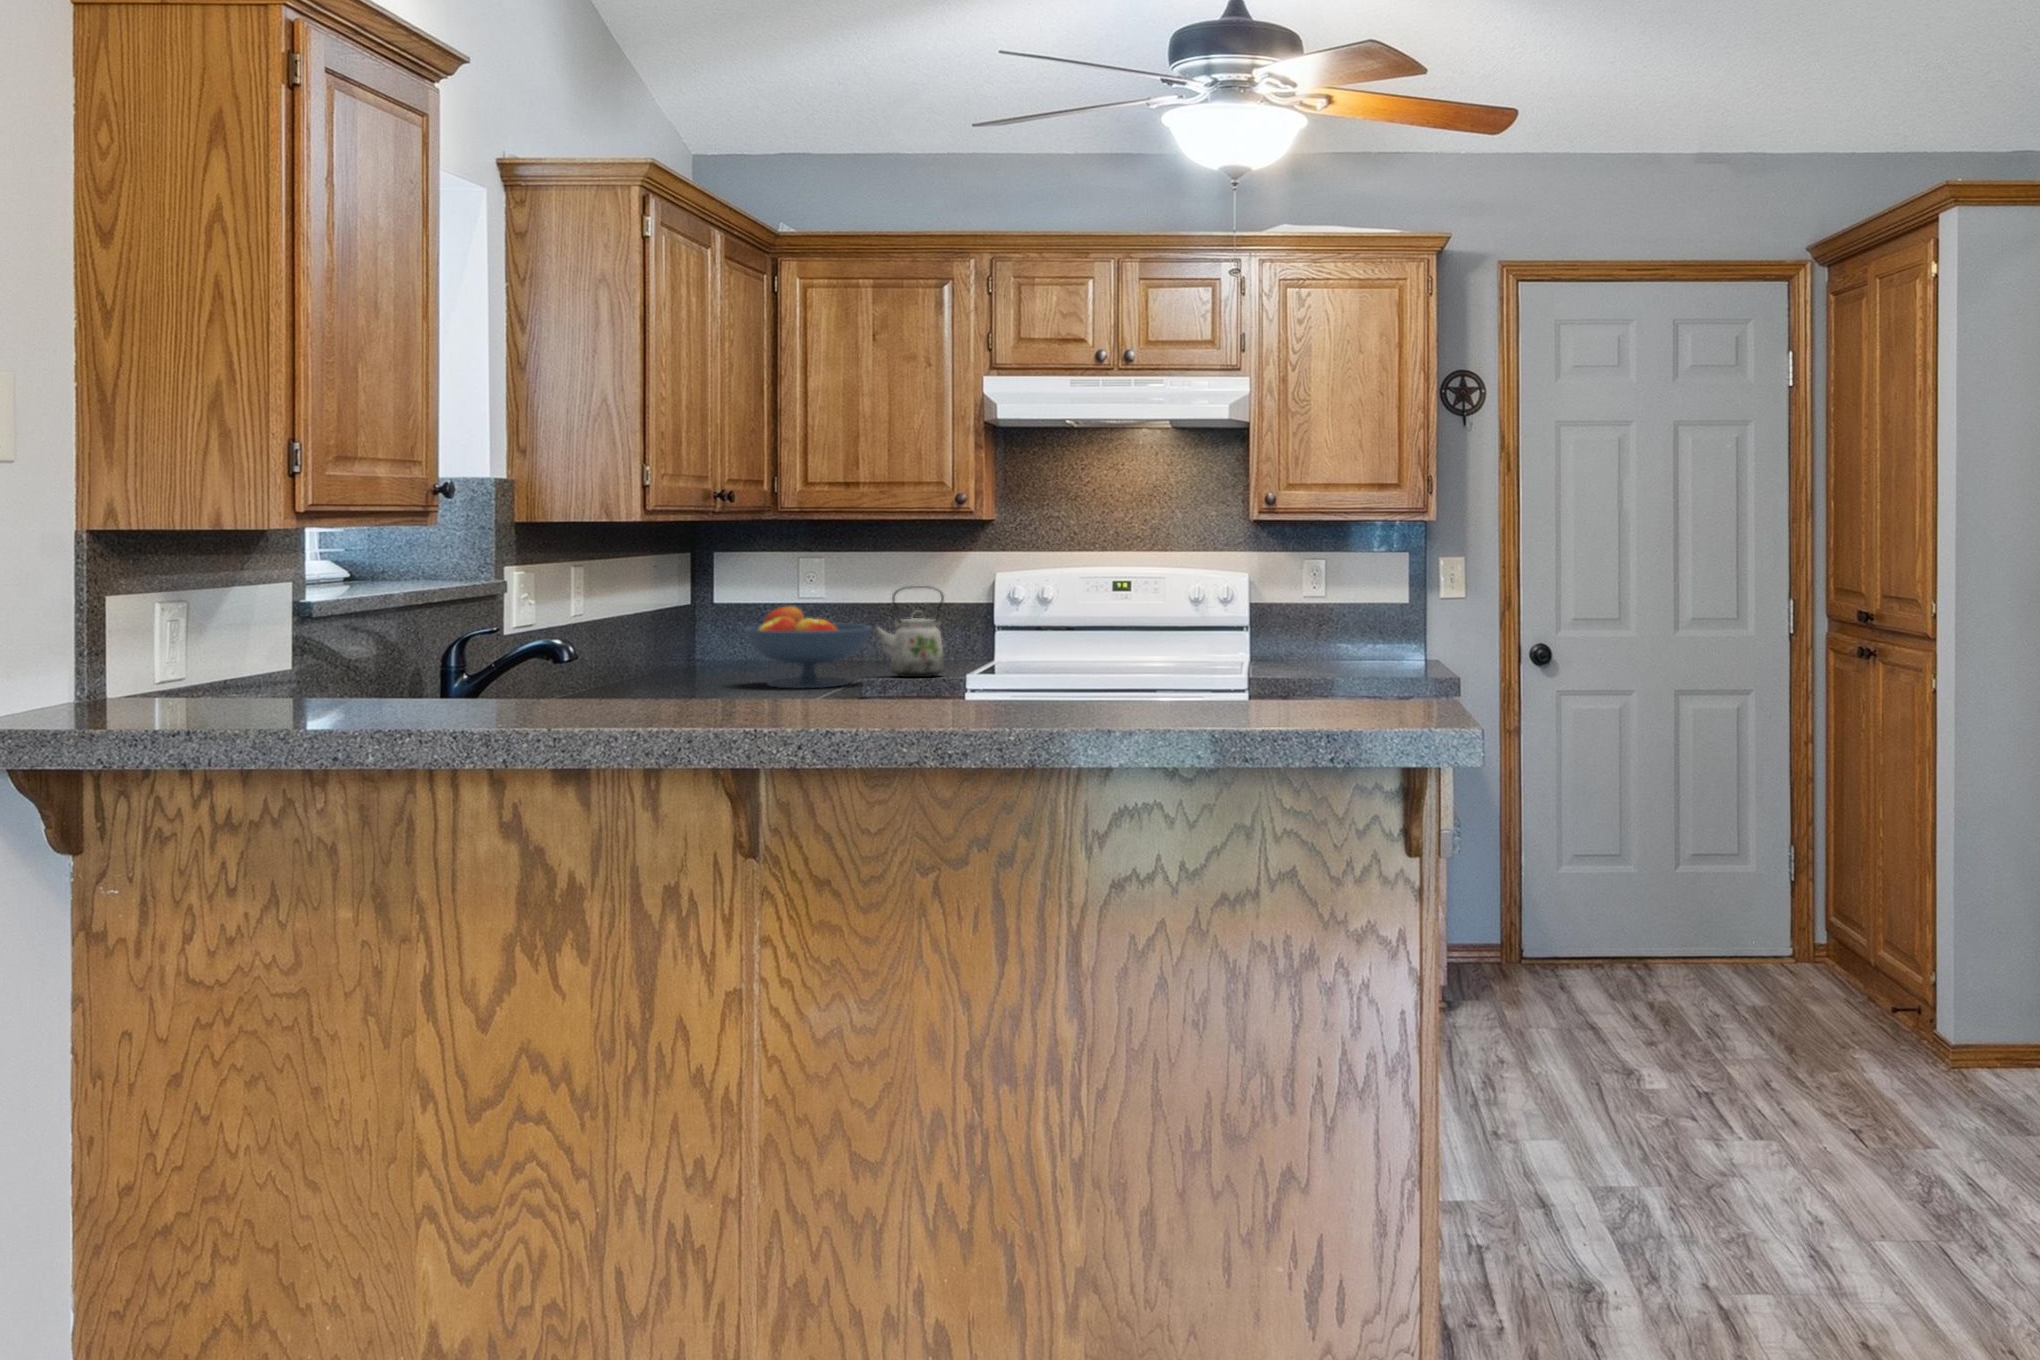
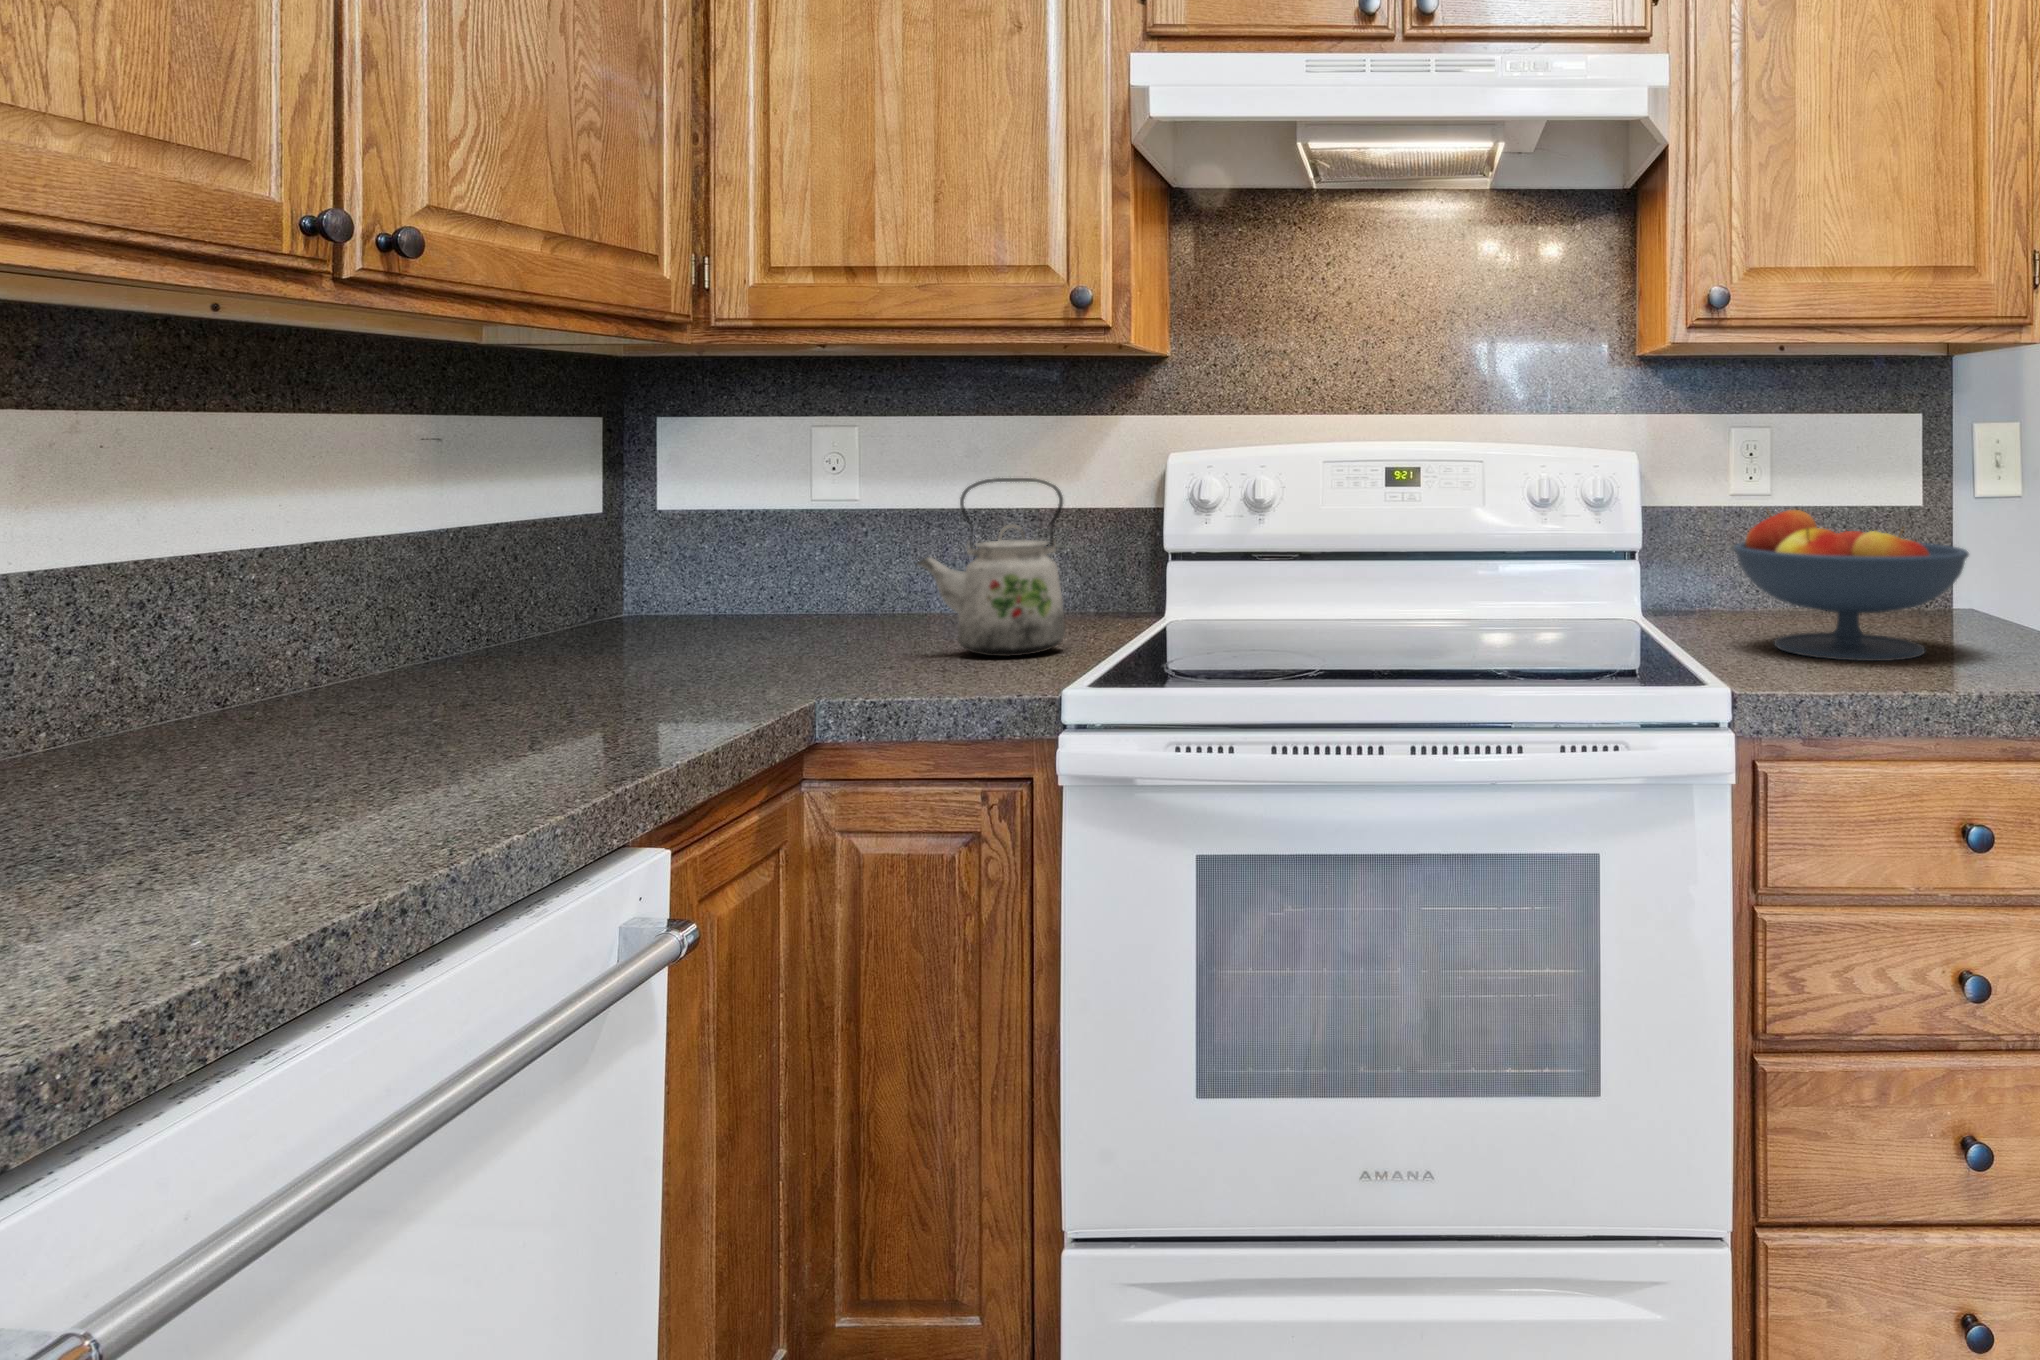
fruit bowl: present [745,606,872,688] -> present [1734,510,1969,661]

